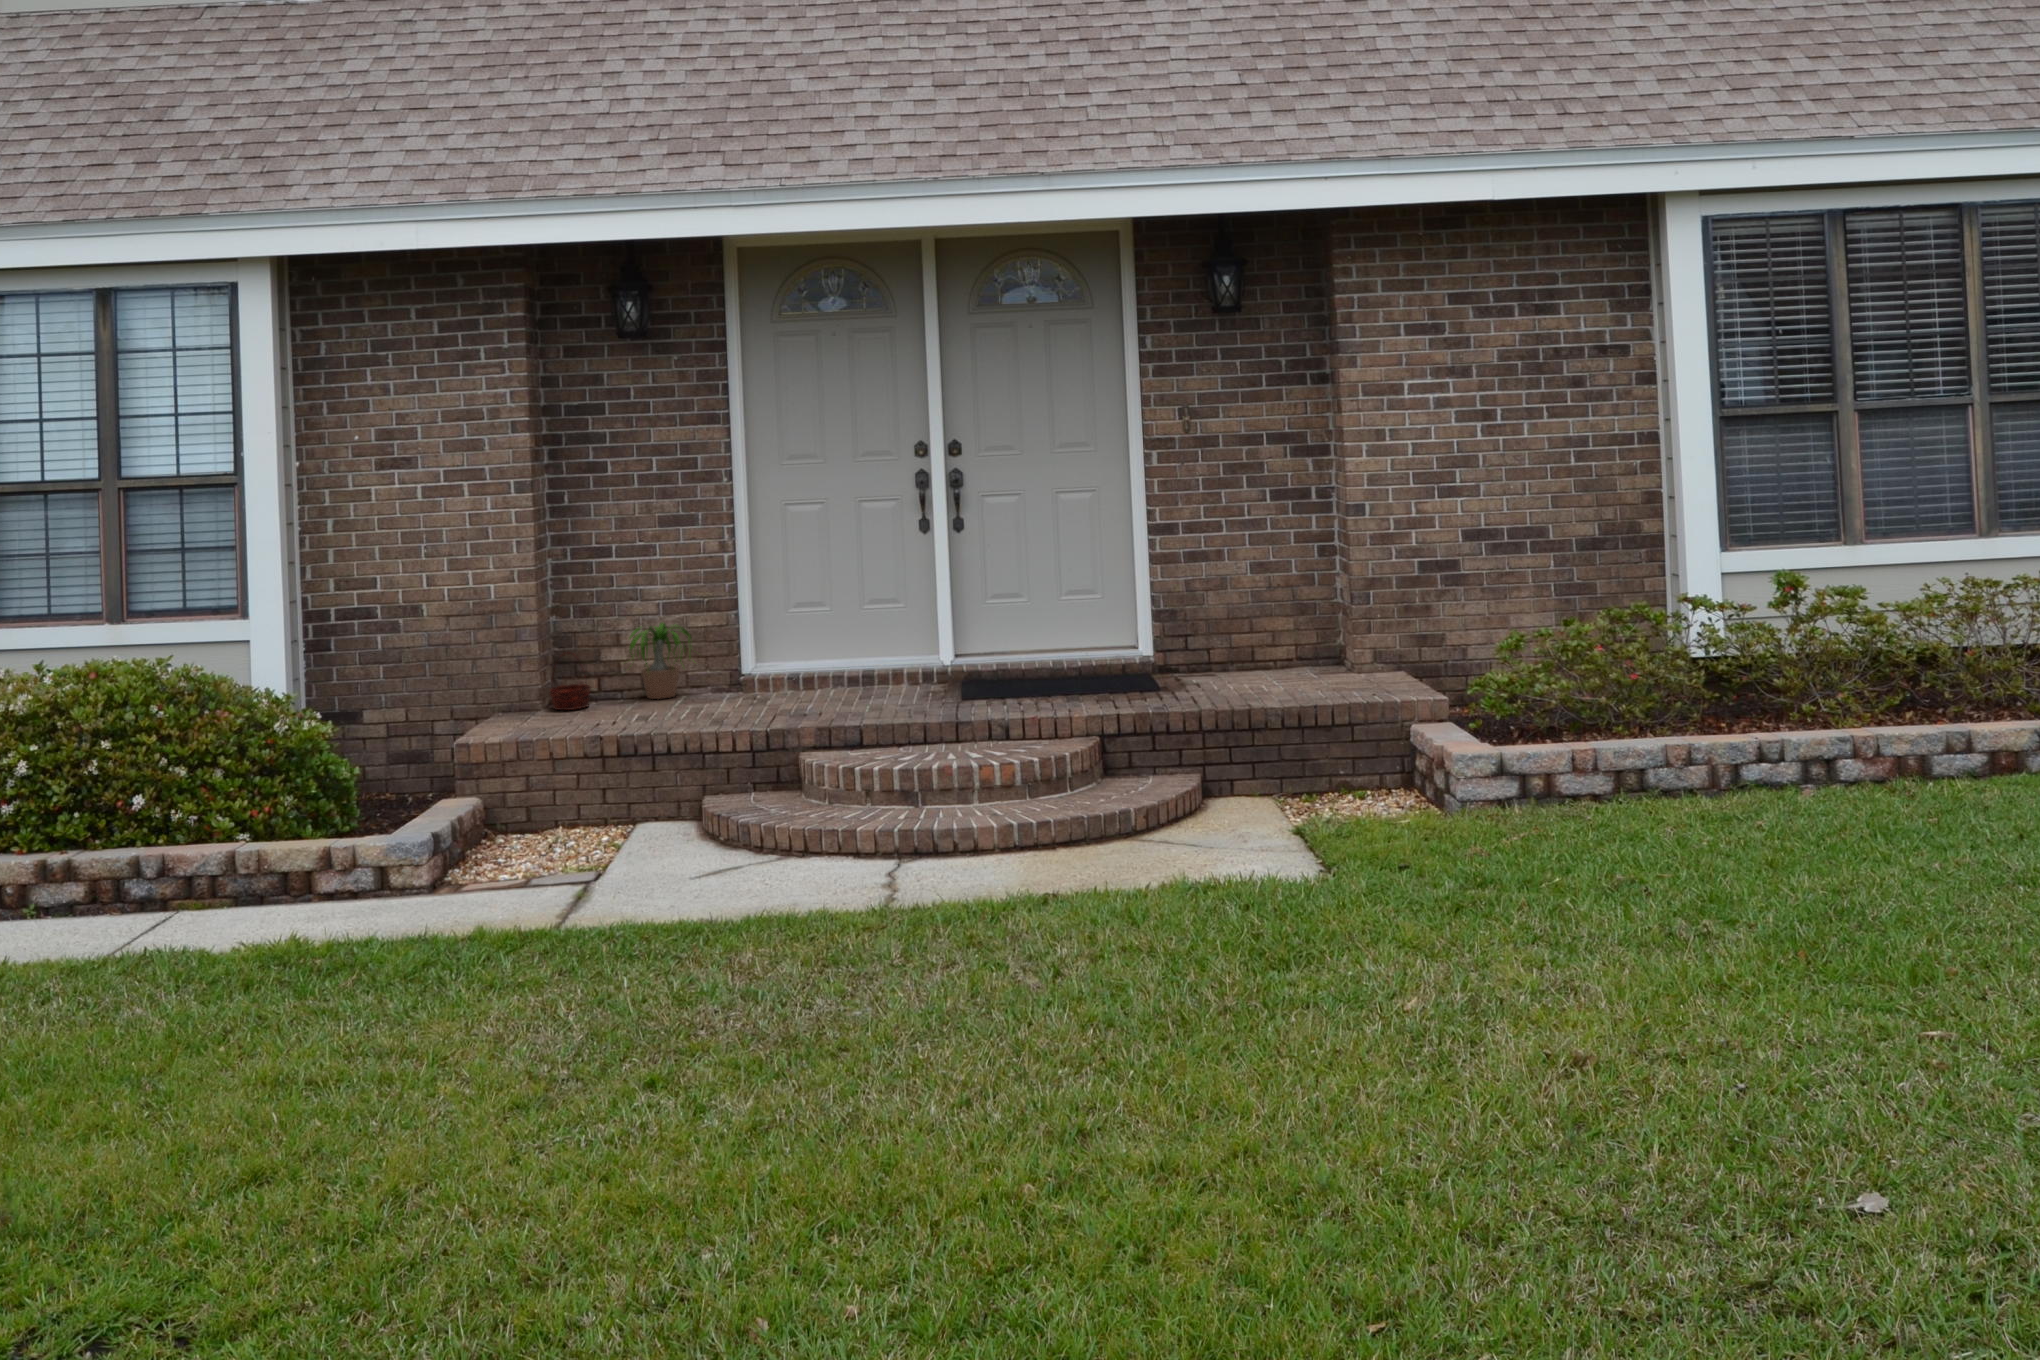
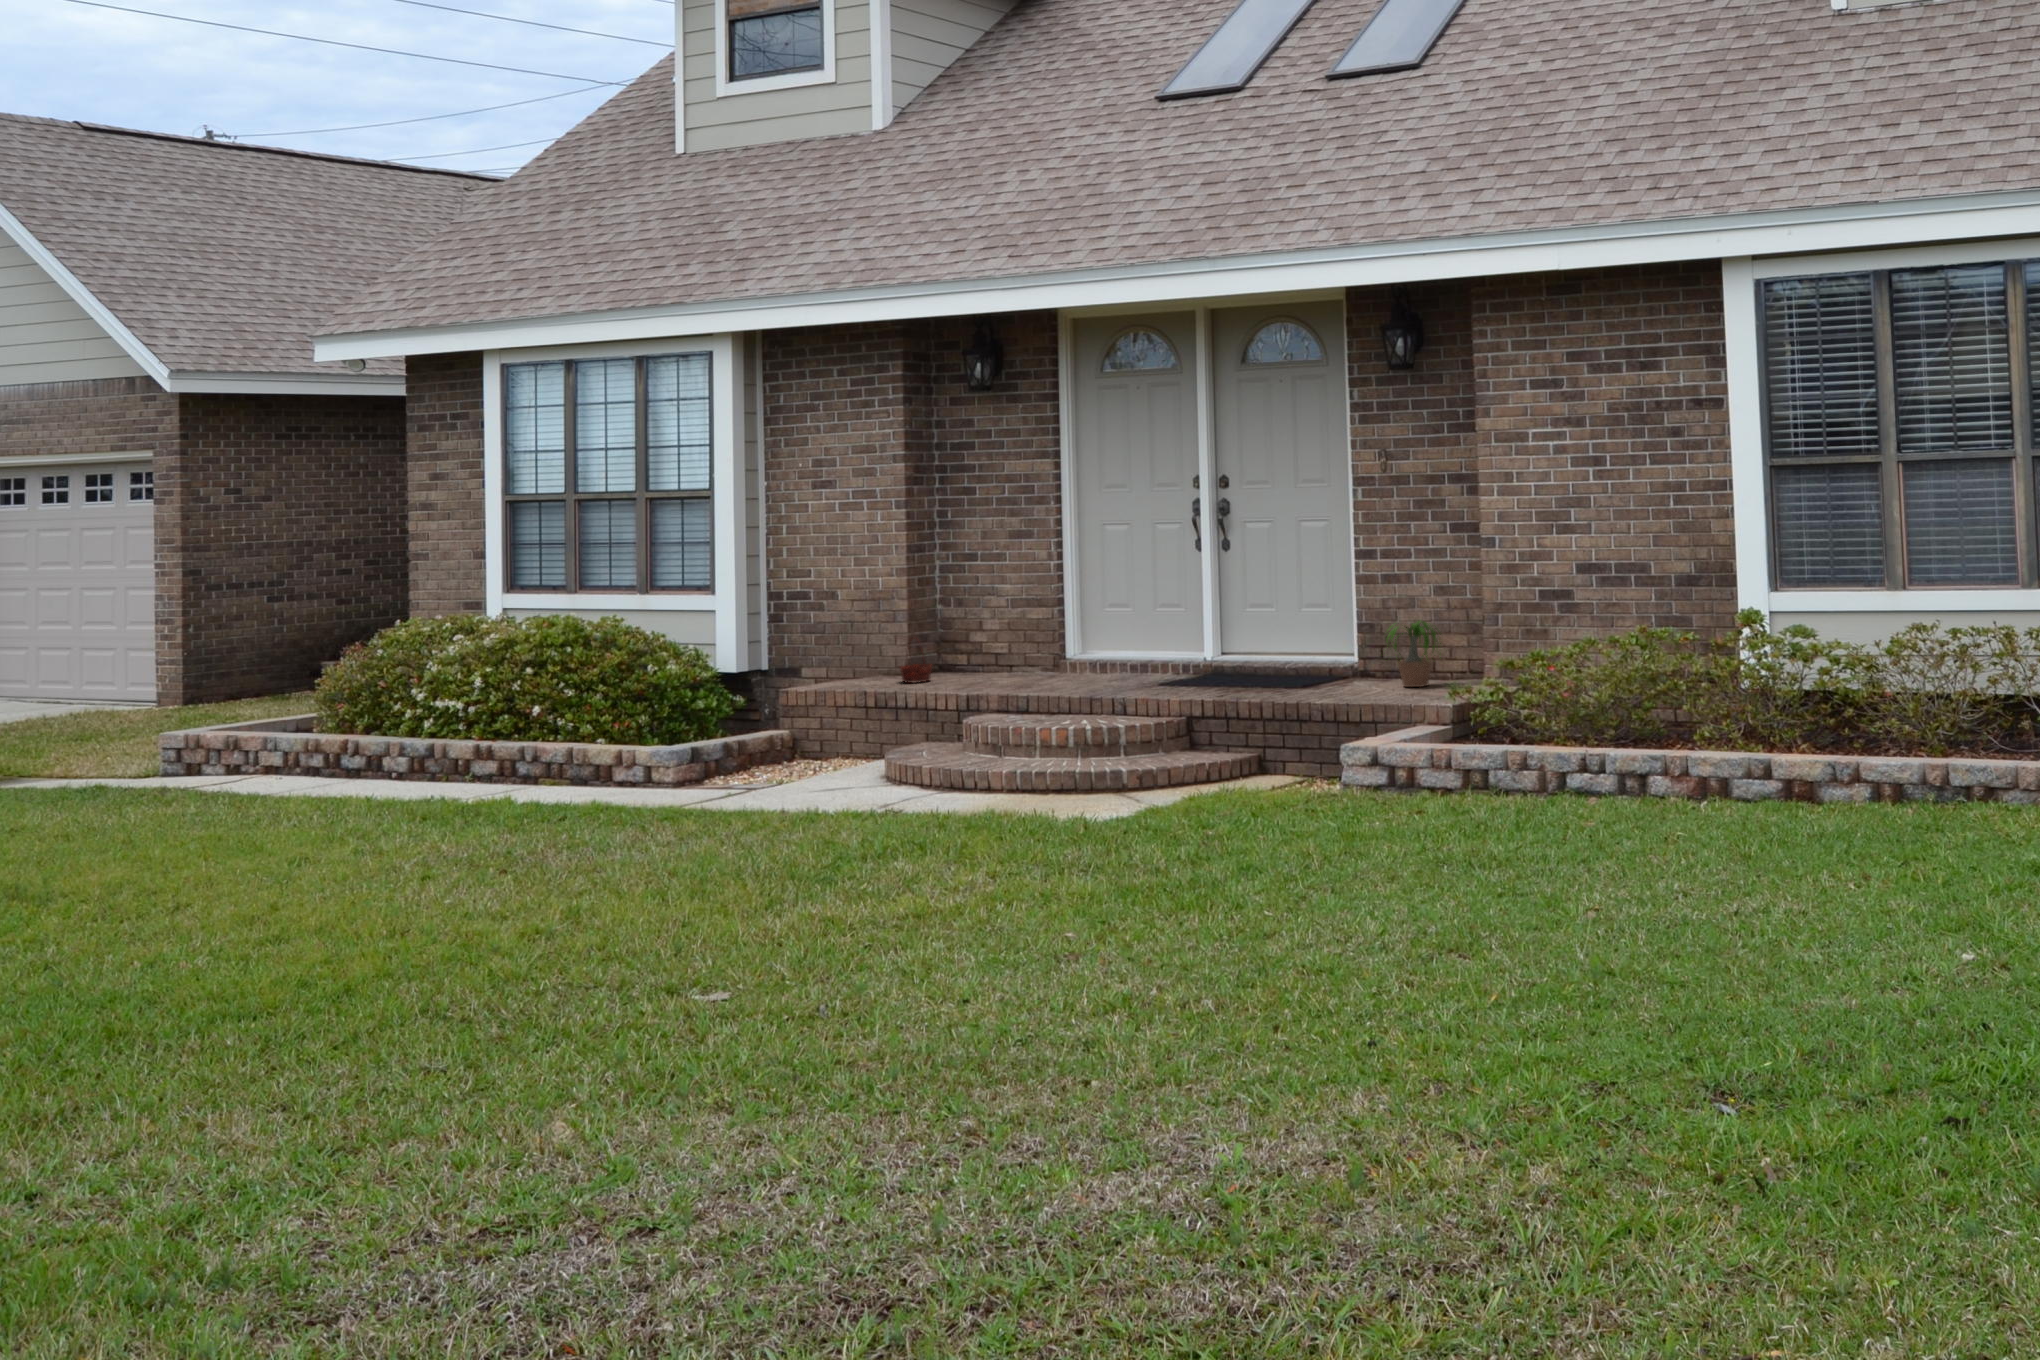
potted plant: present [629,623,692,699] -> present [1387,621,1441,687]

